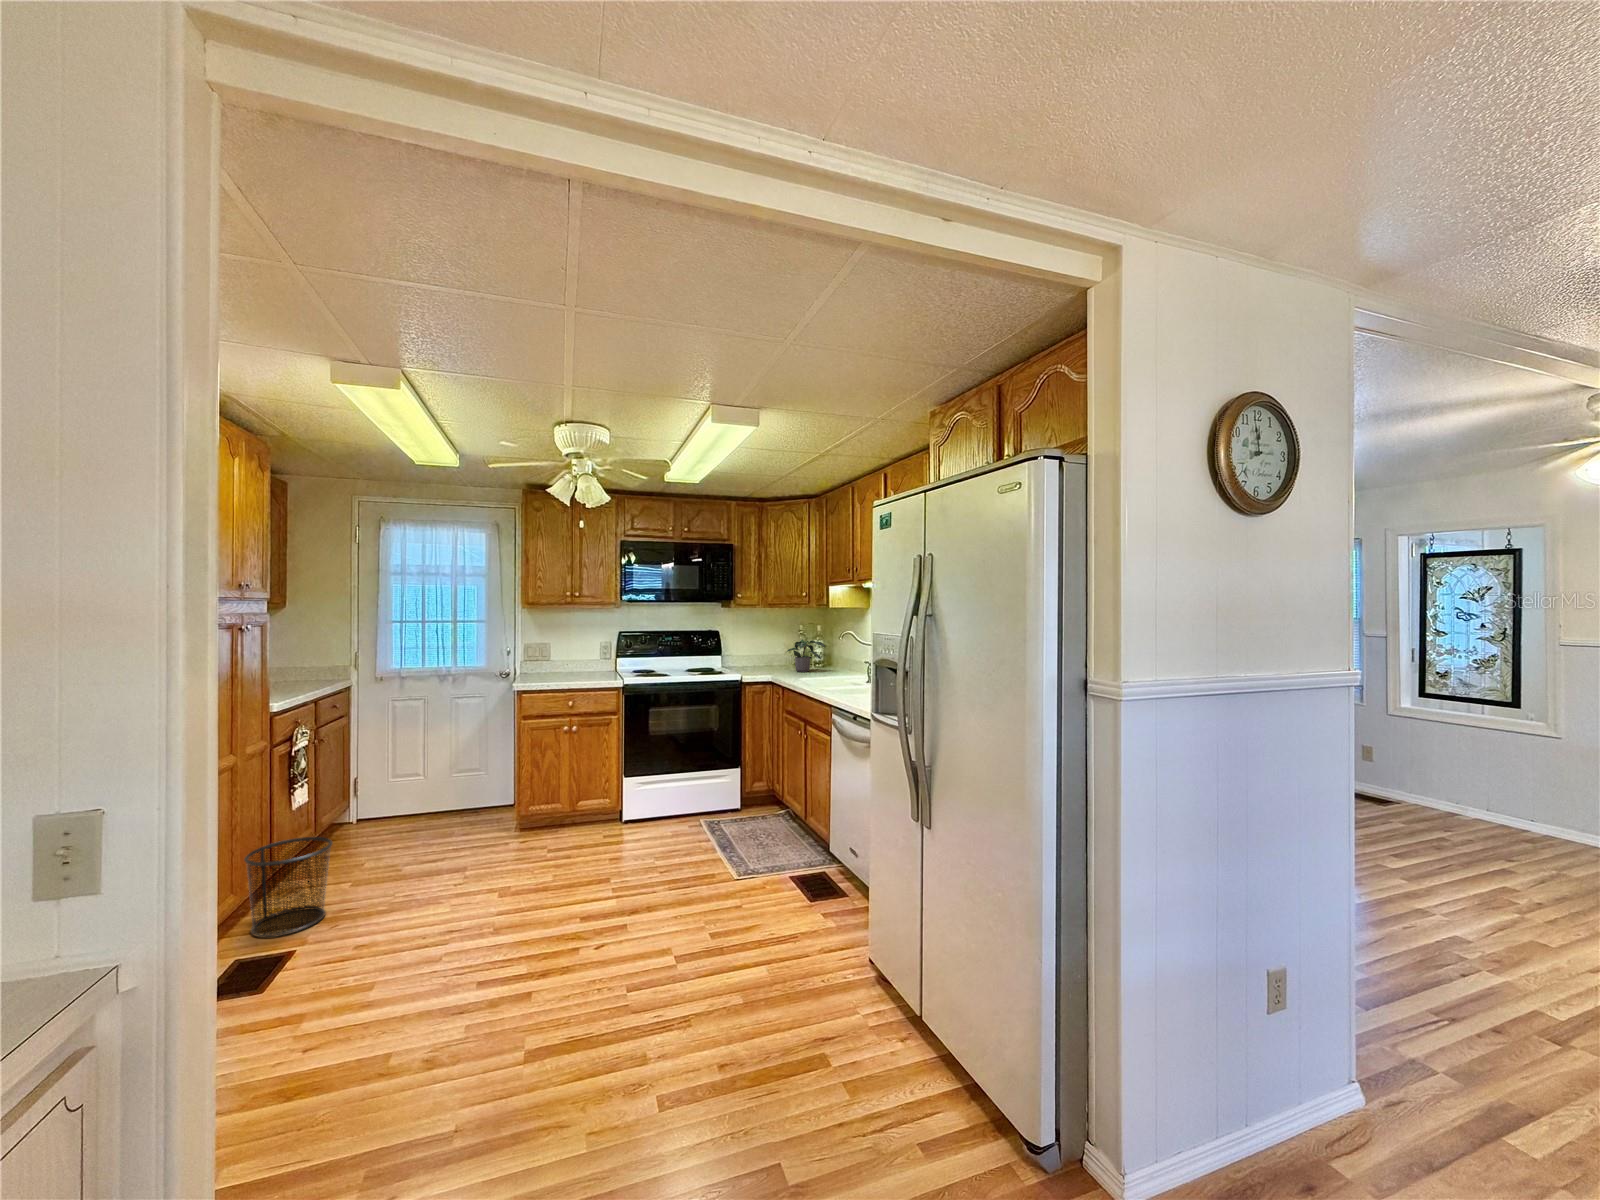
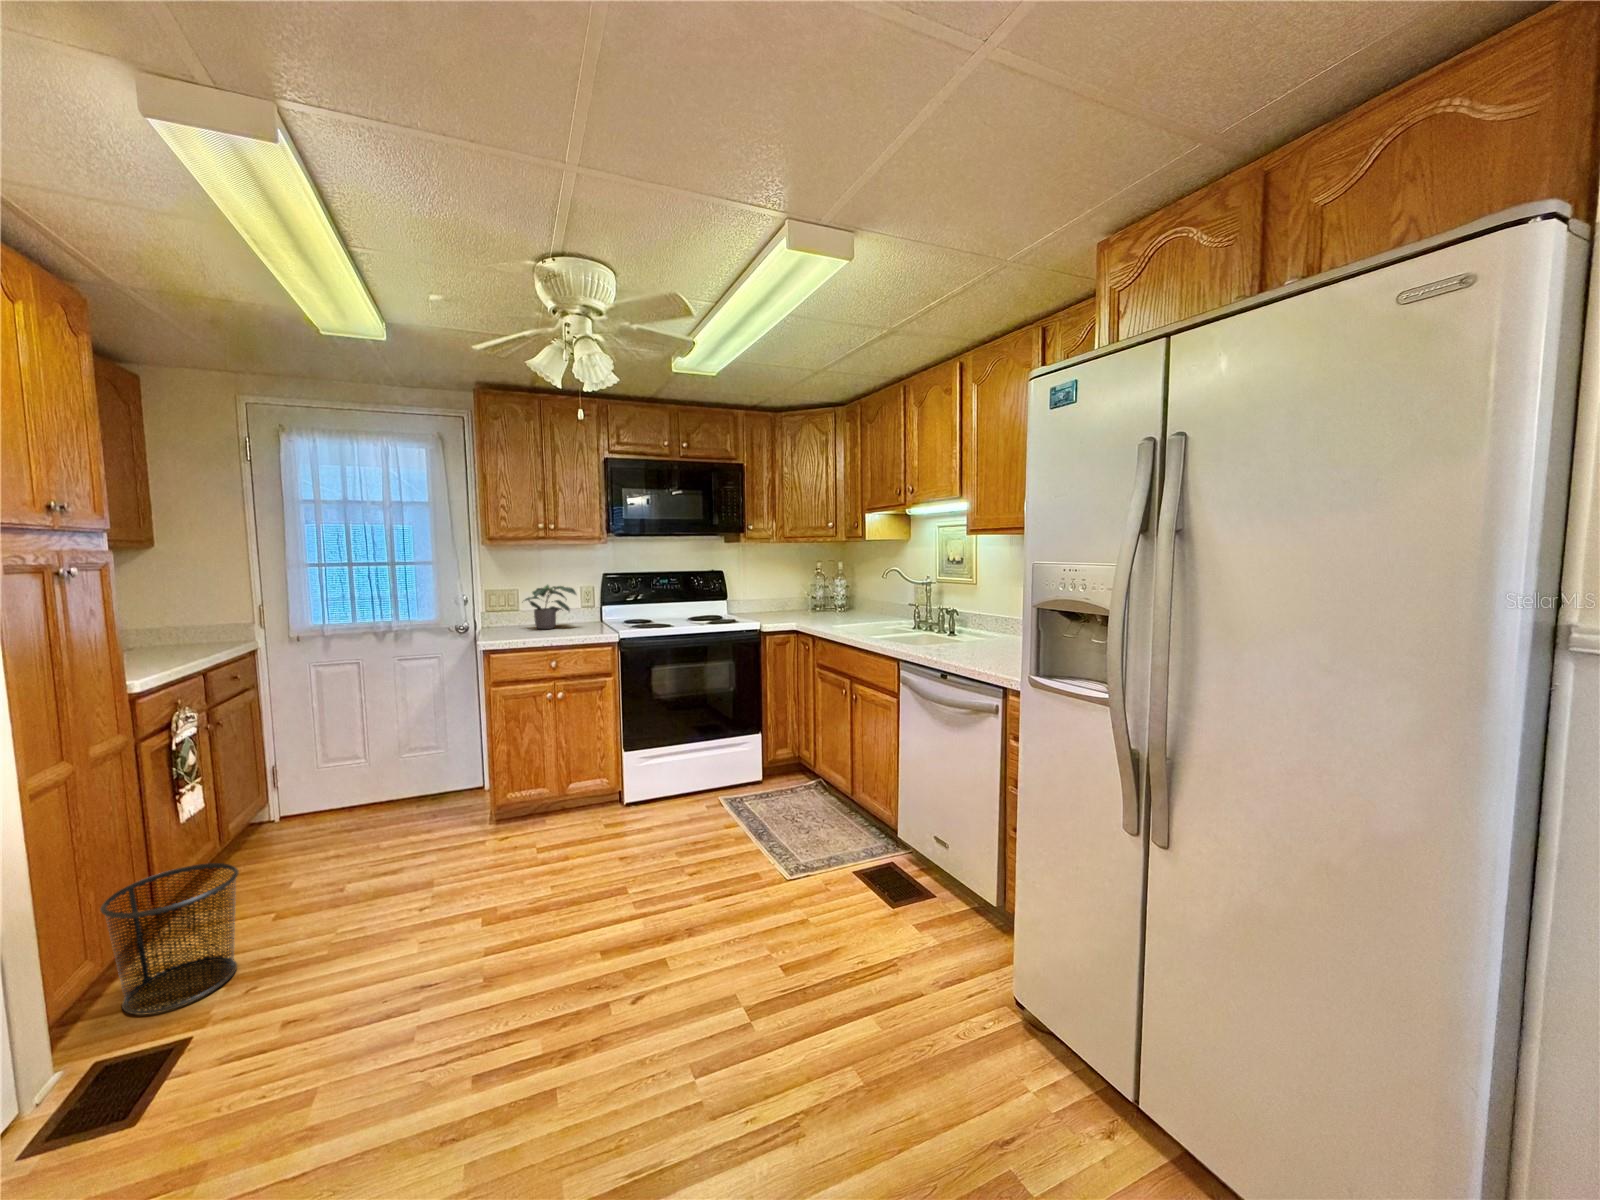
potted plant: present [787,639,825,672] -> present [525,585,576,629]

